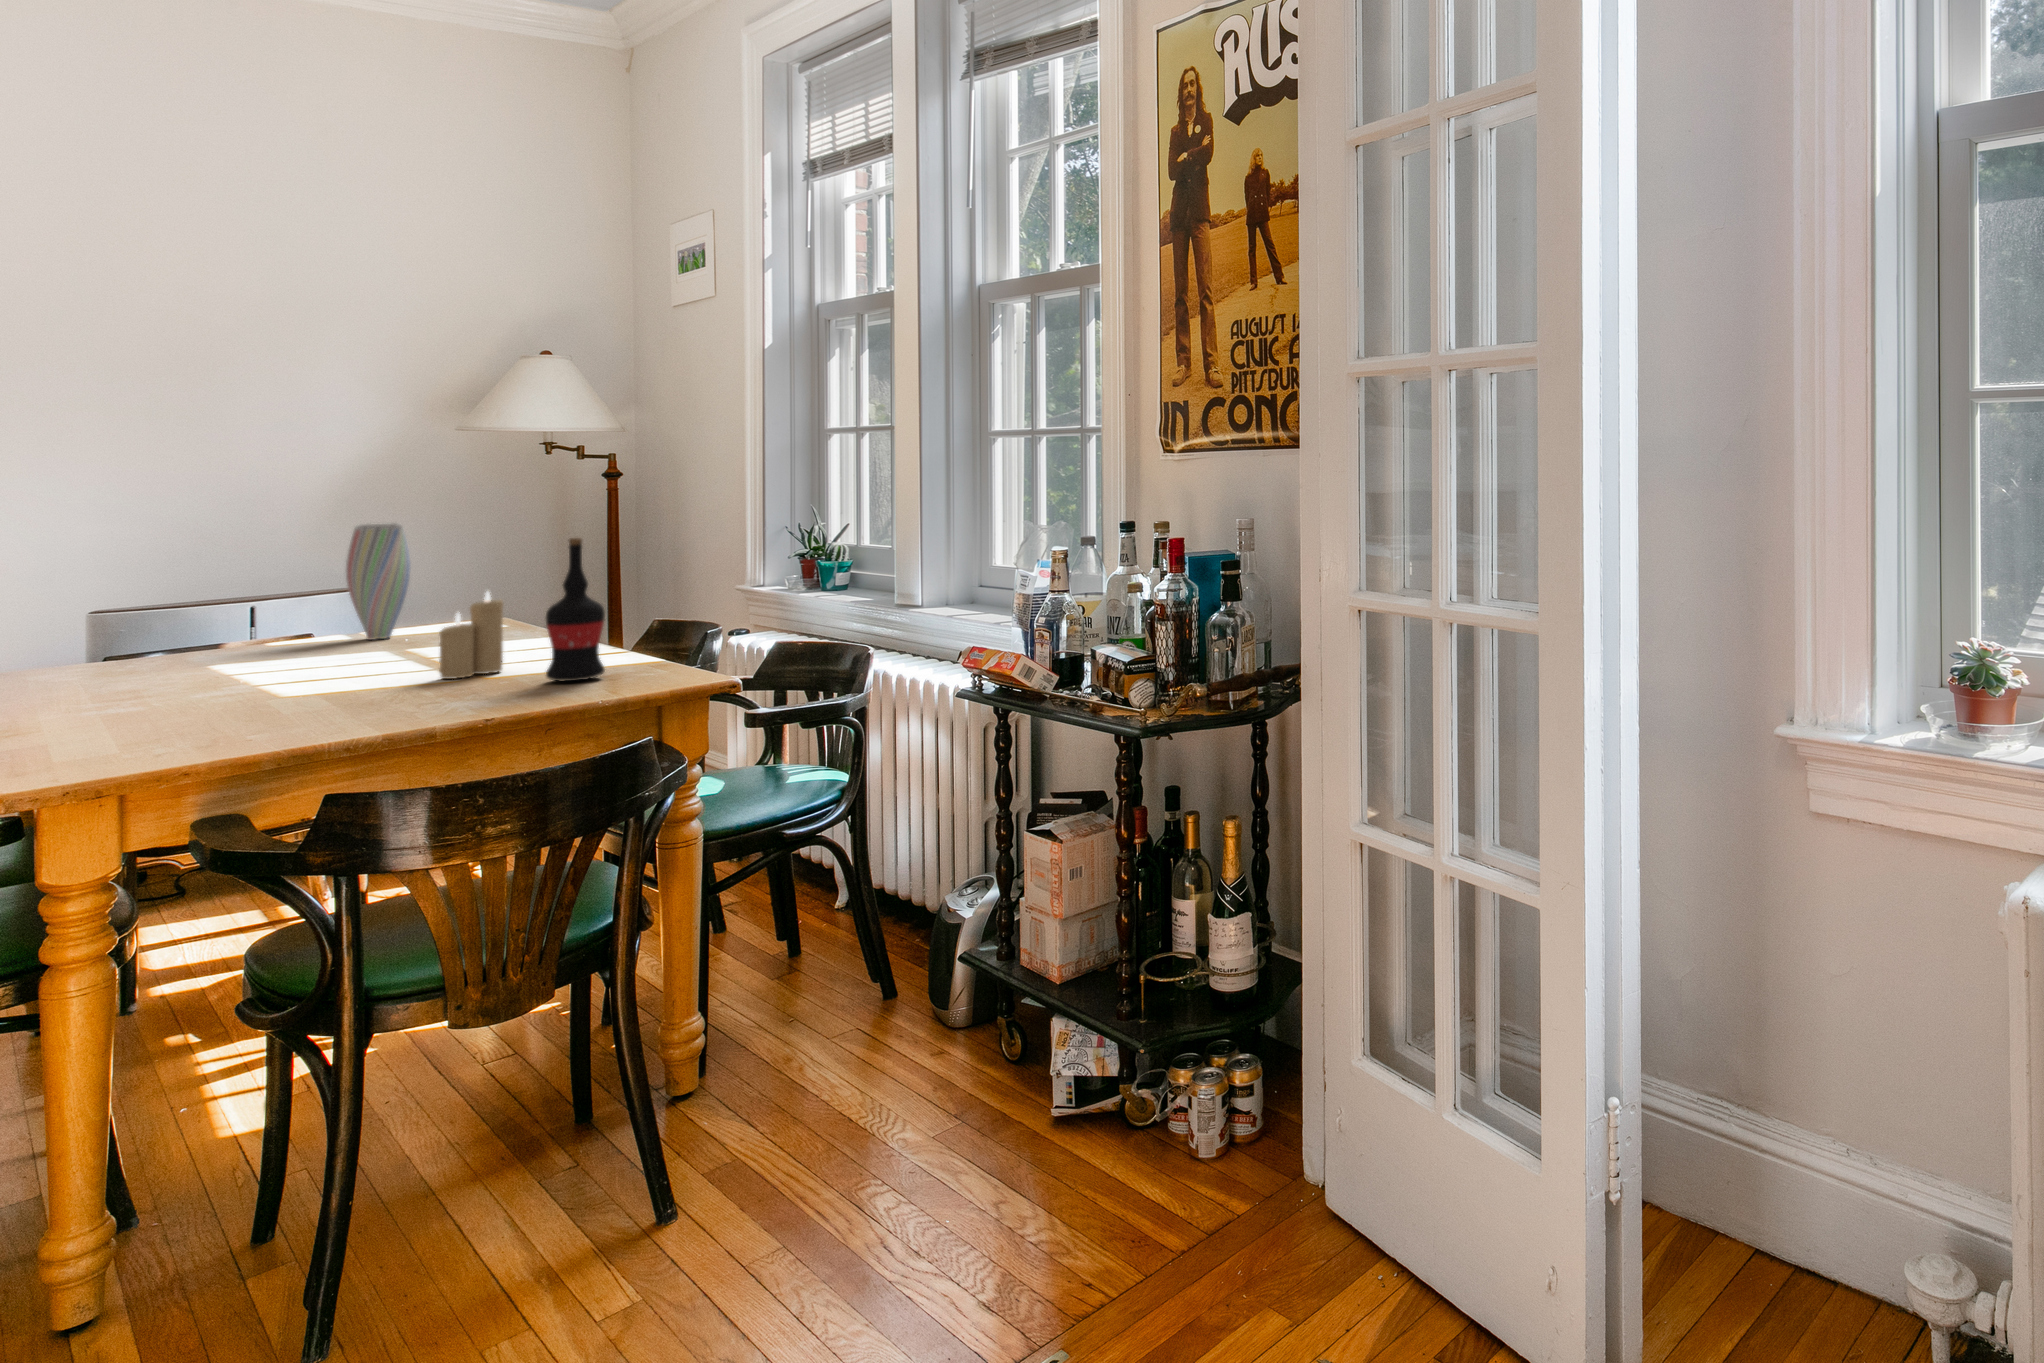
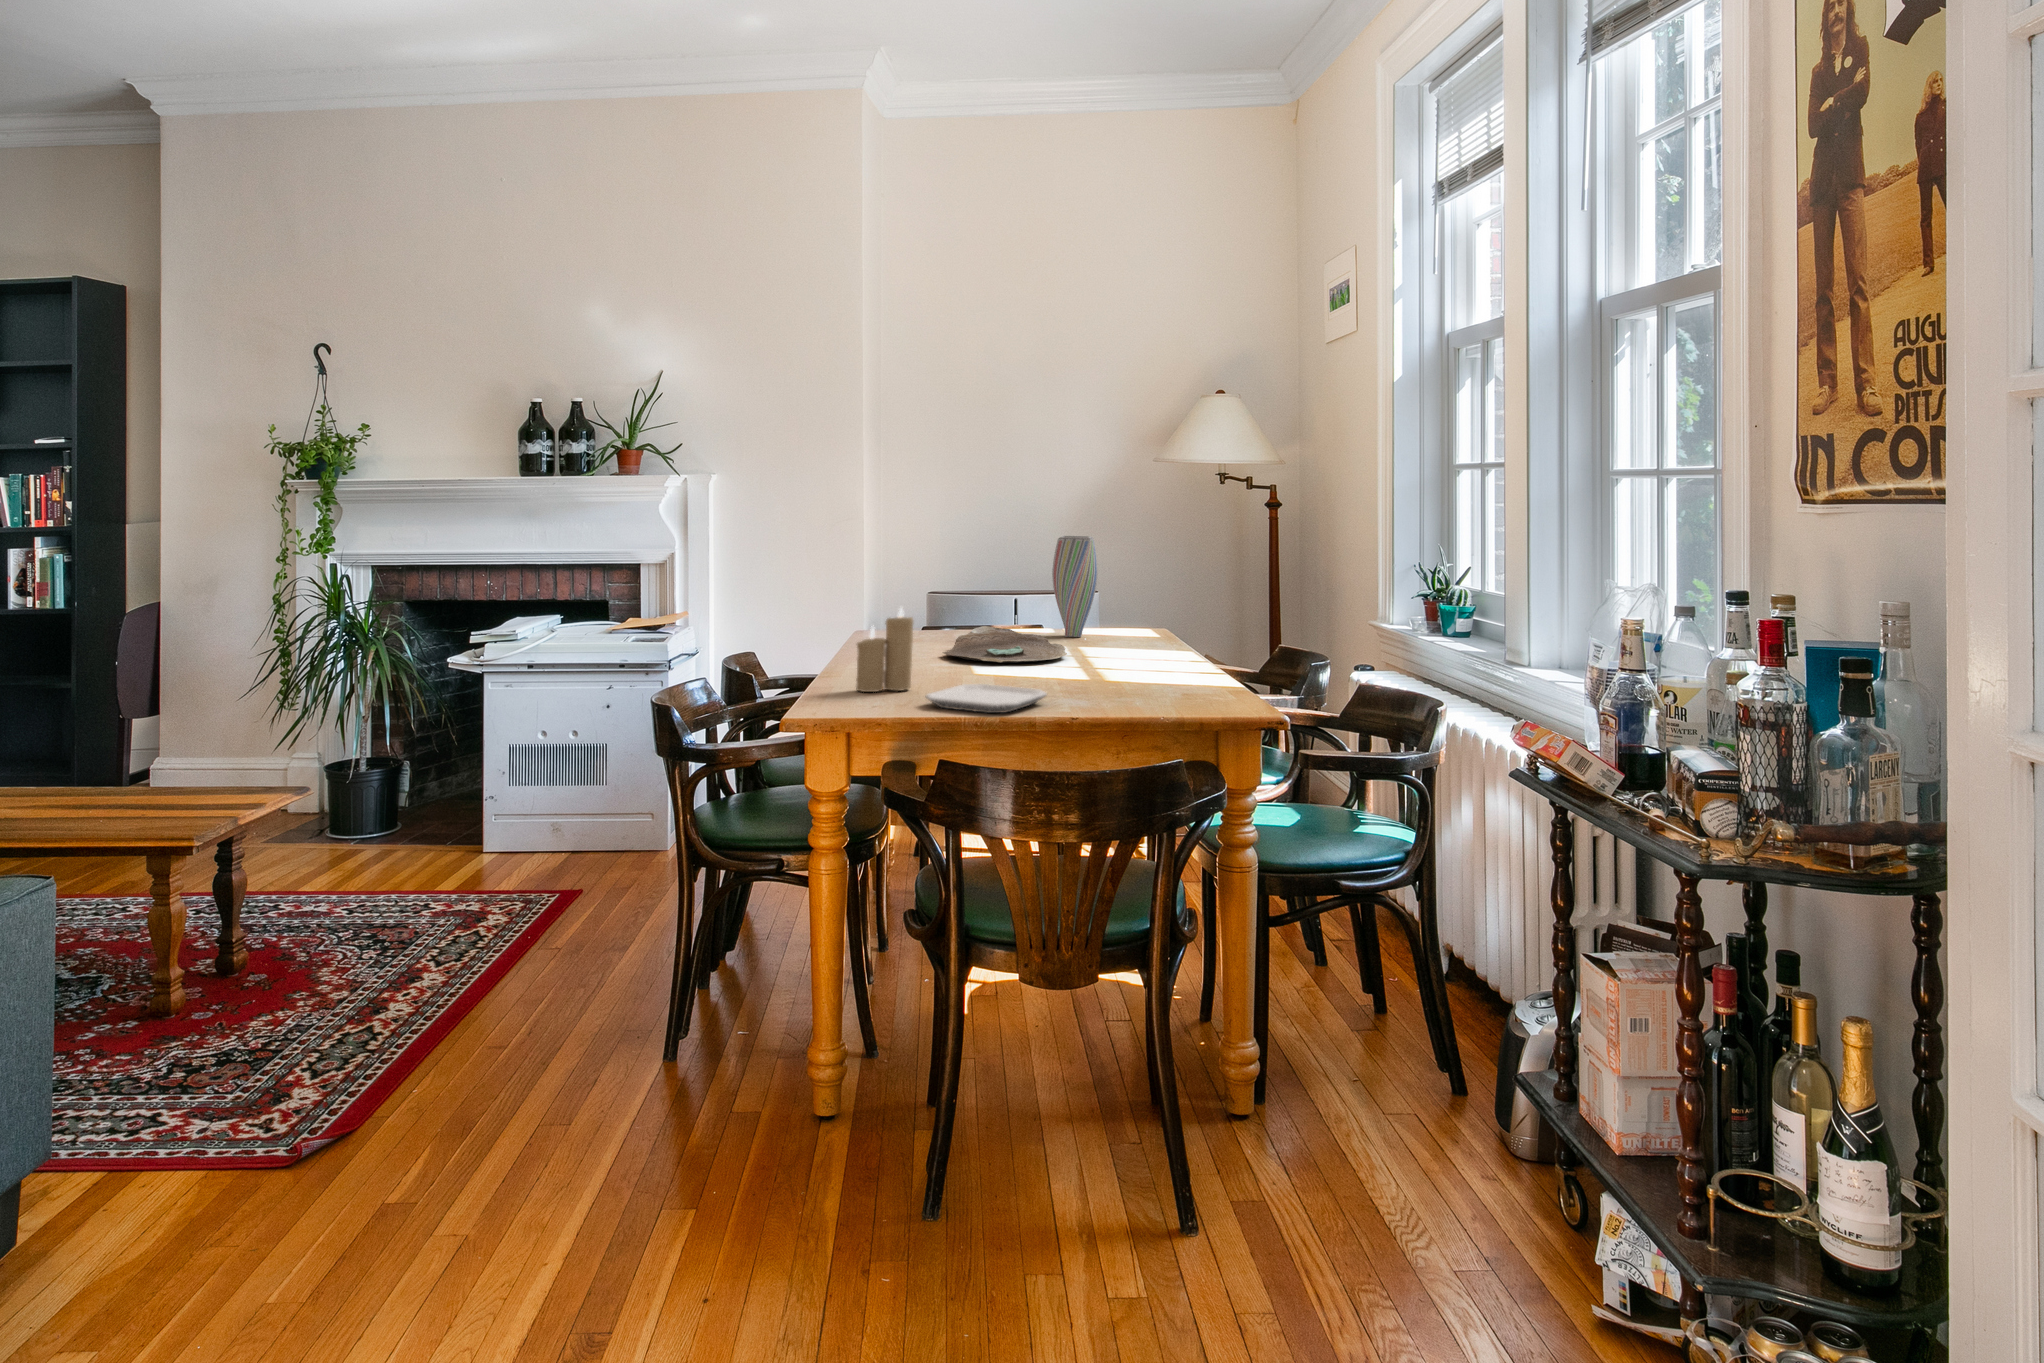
wine bottle: present [546,538,605,681] -> none [1152,560,1202,699]
candle: present [439,592,503,679] -> present [856,608,913,692]
decorative bowl: none [205,638,396,678] -> present [943,626,1067,663]
plate: none [244,693,419,730] -> present [926,684,1047,713]

